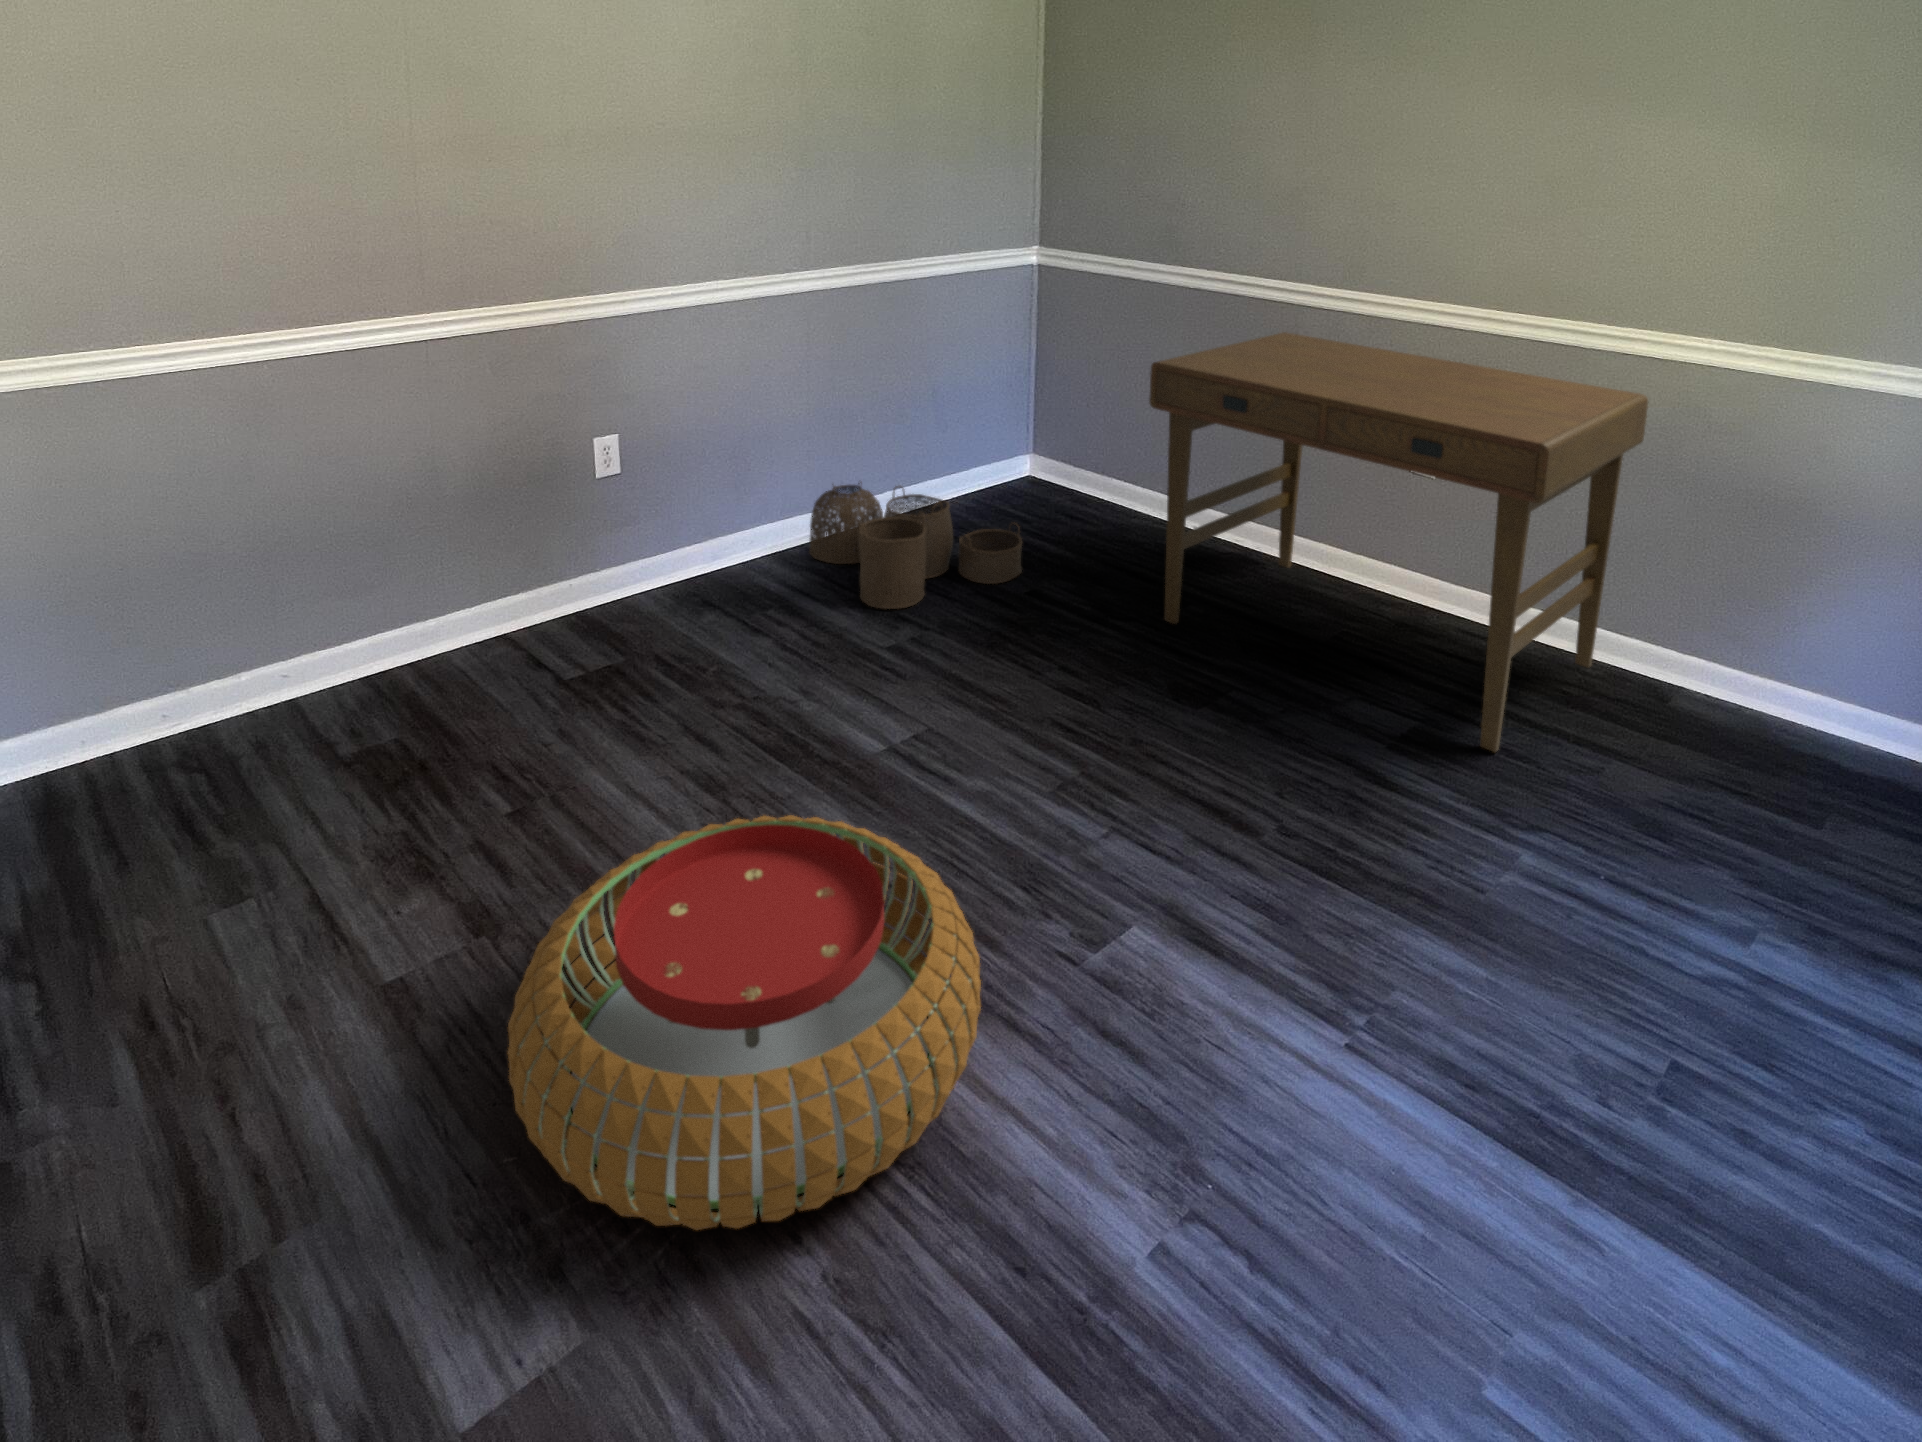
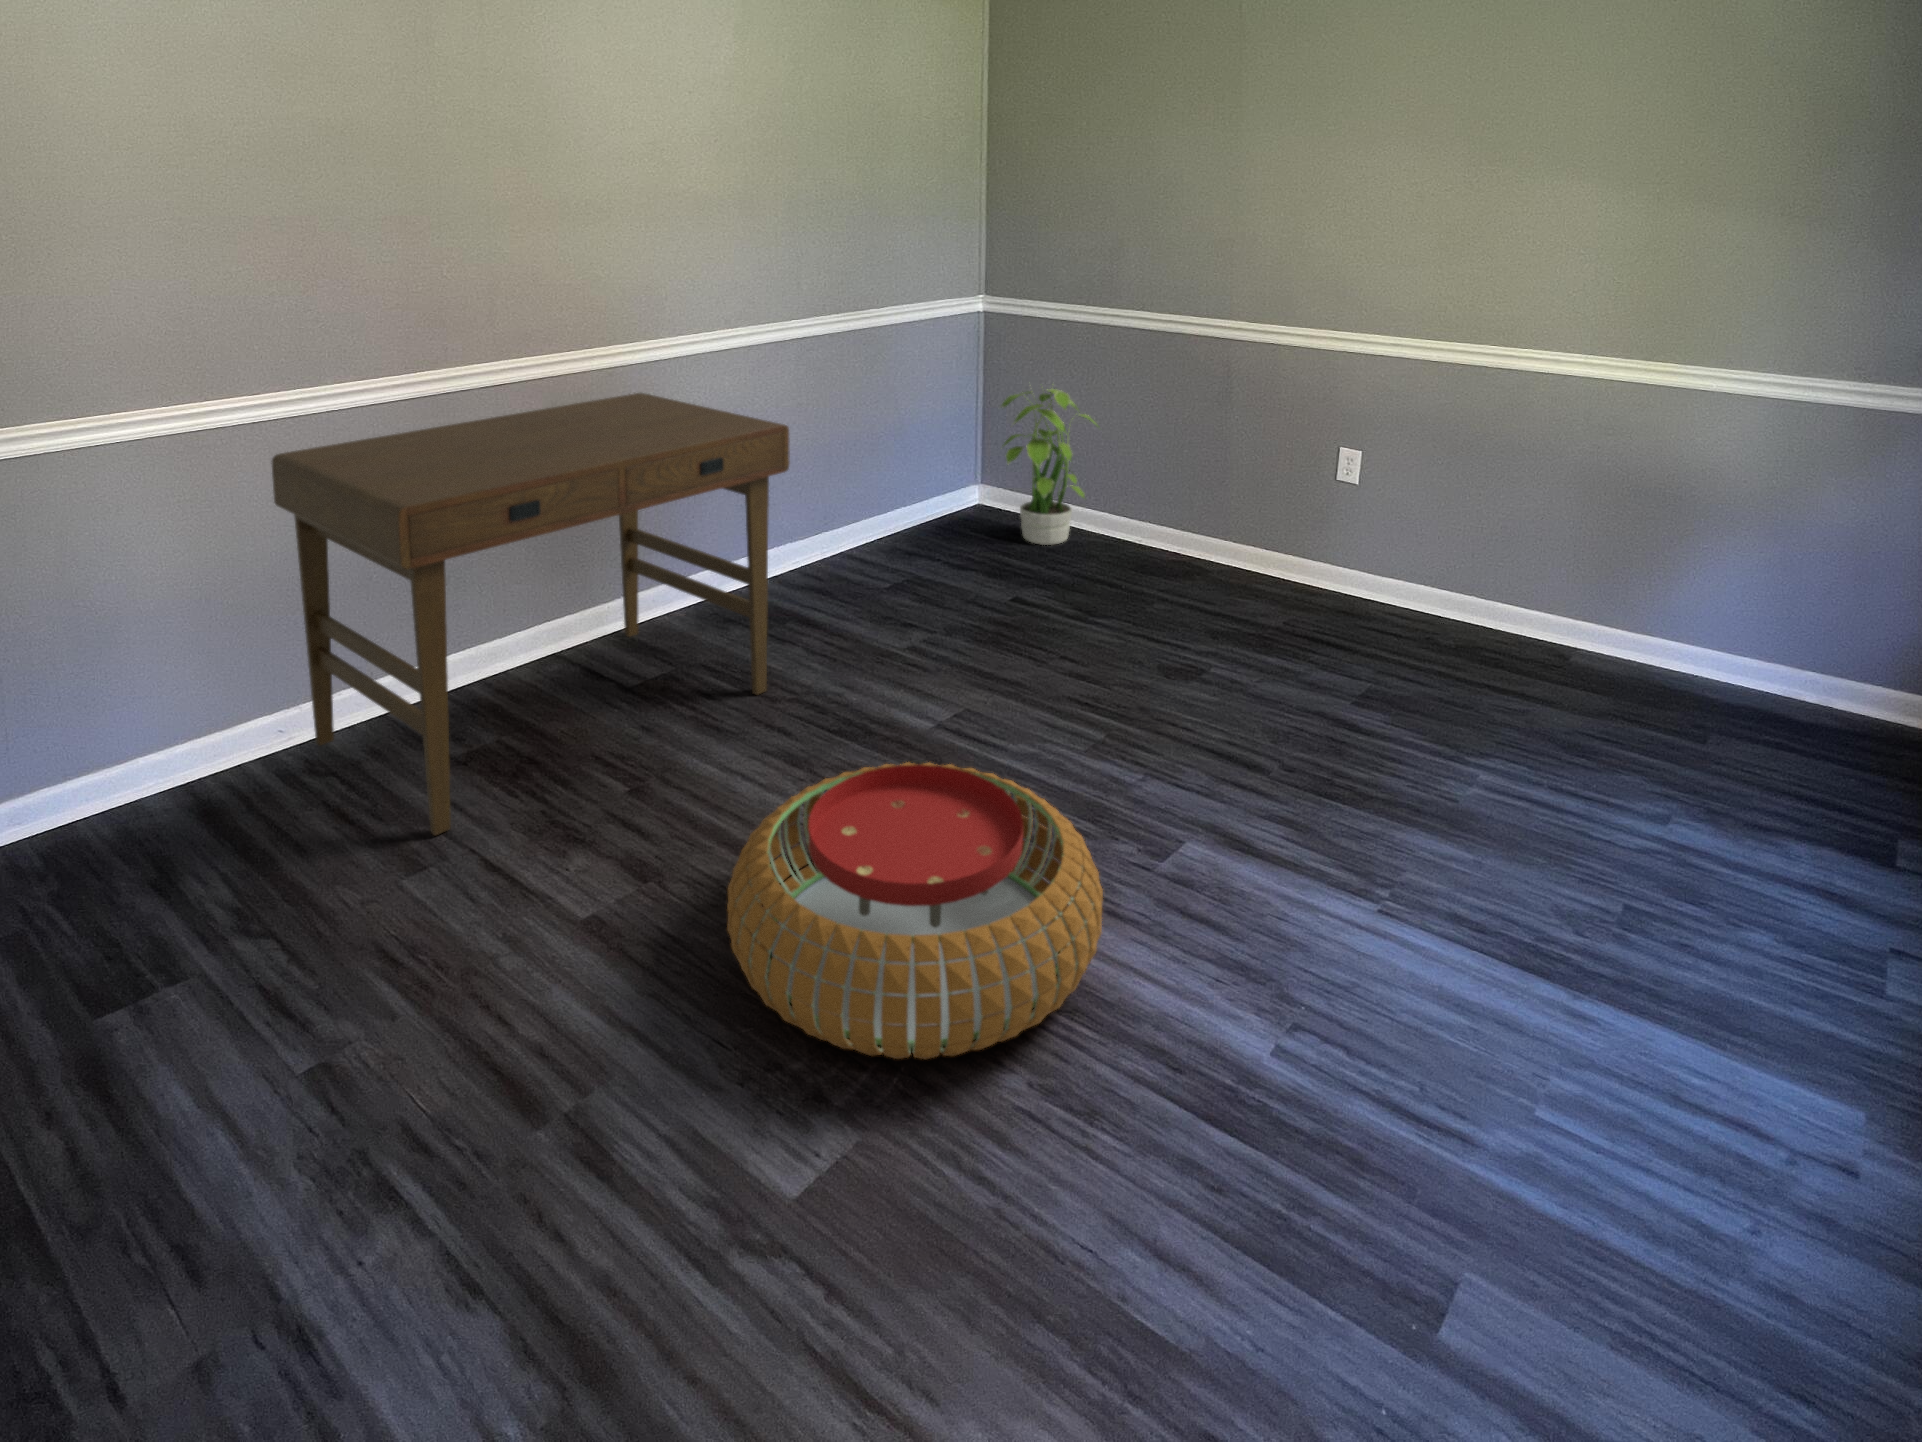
desk: present [1149,332,1648,752] -> present [271,393,790,835]
potted plant: none [1035,346,1154,528] -> present [1002,389,1098,545]
woven basket: present [809,482,1022,609] -> none [804,507,1002,617]

